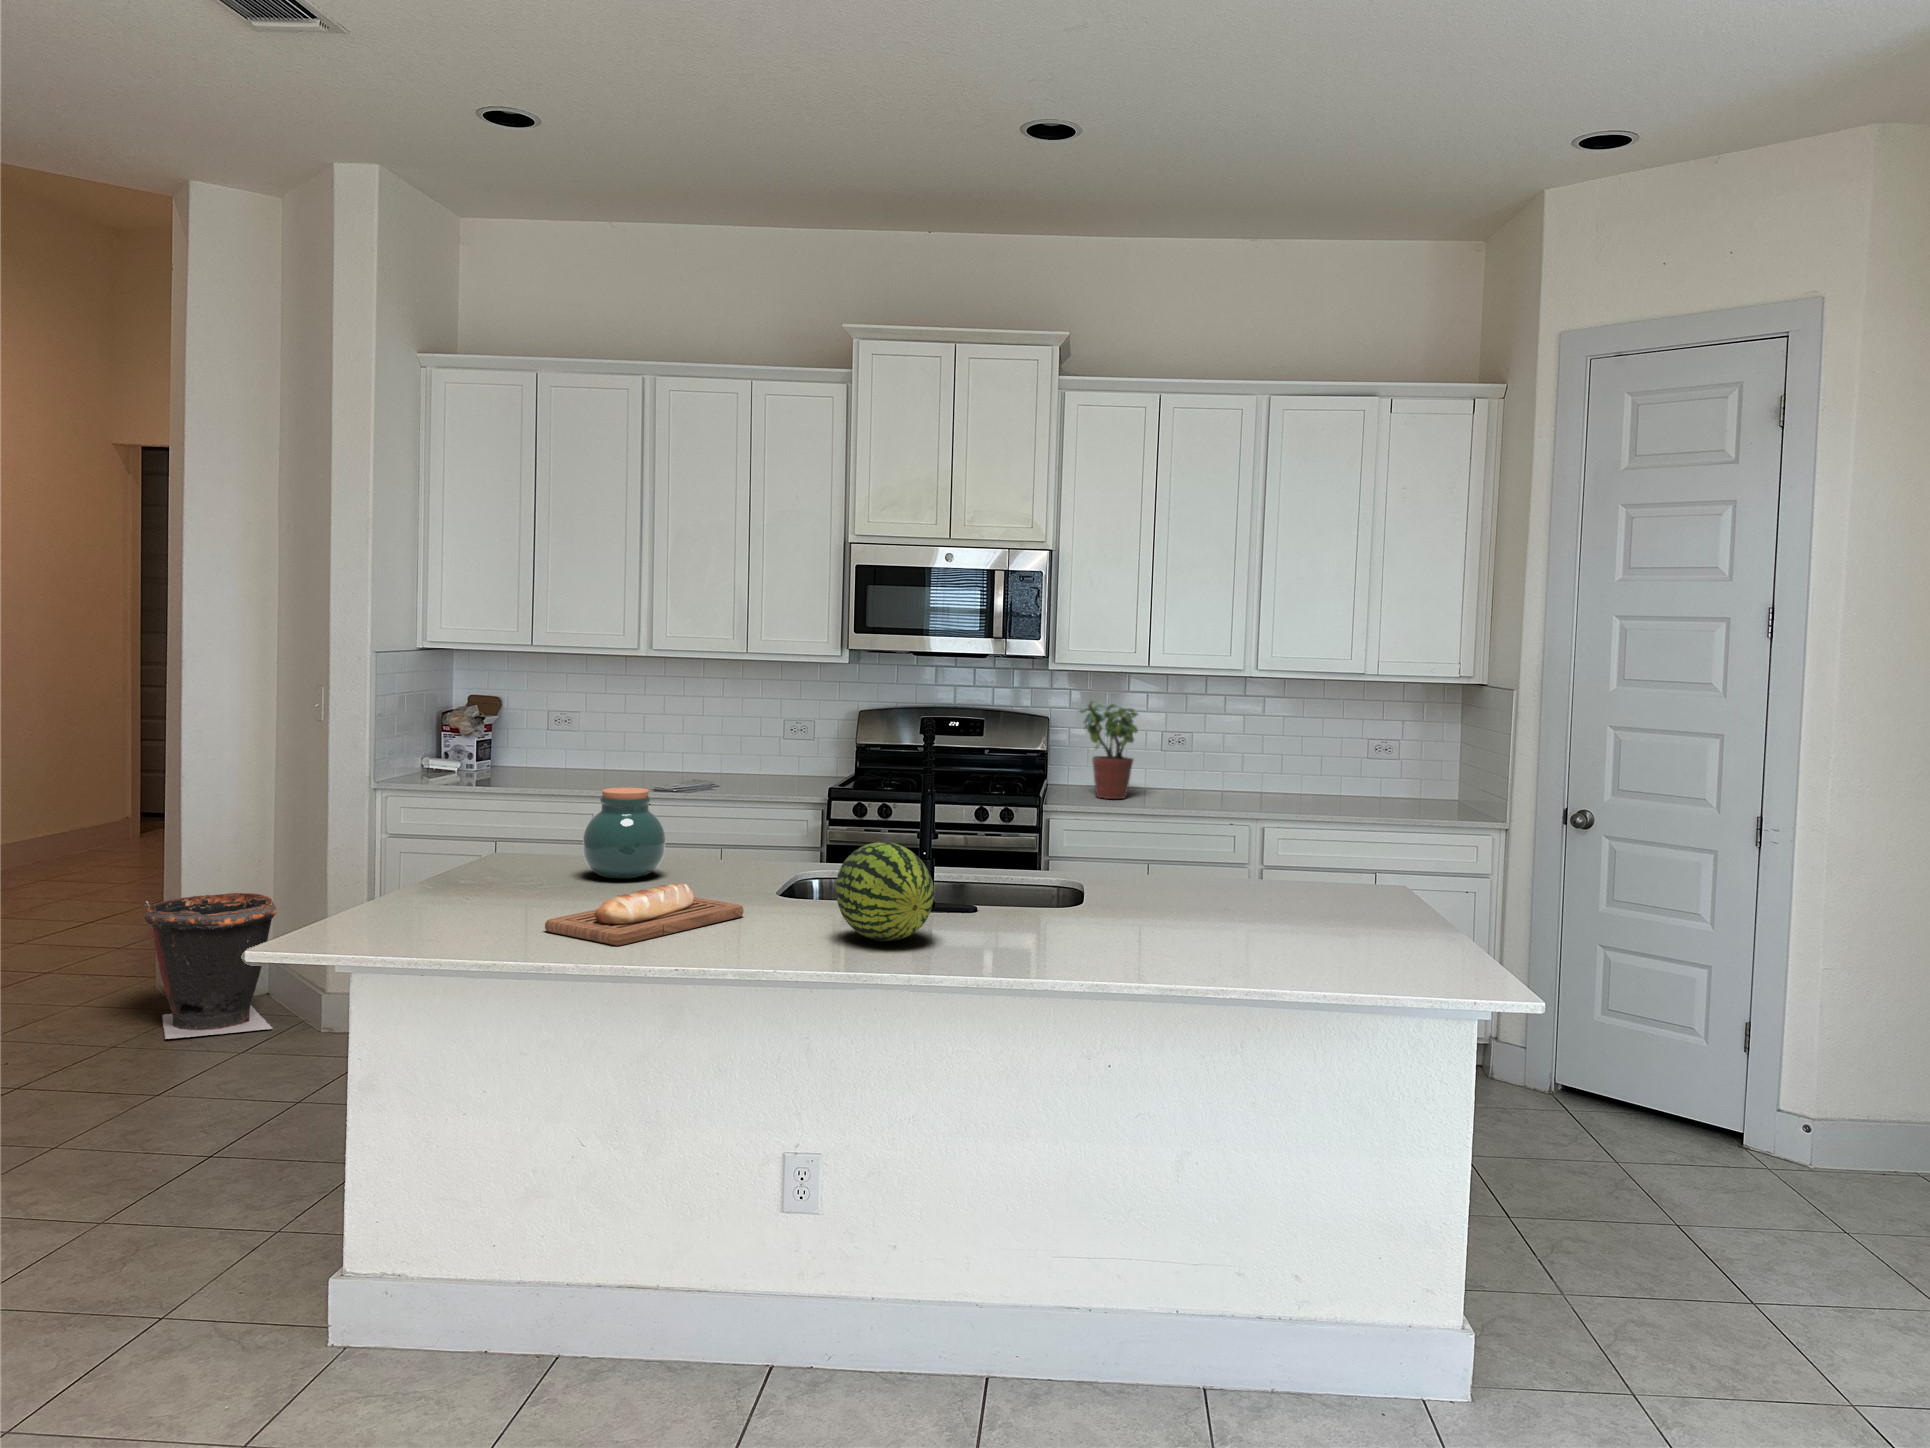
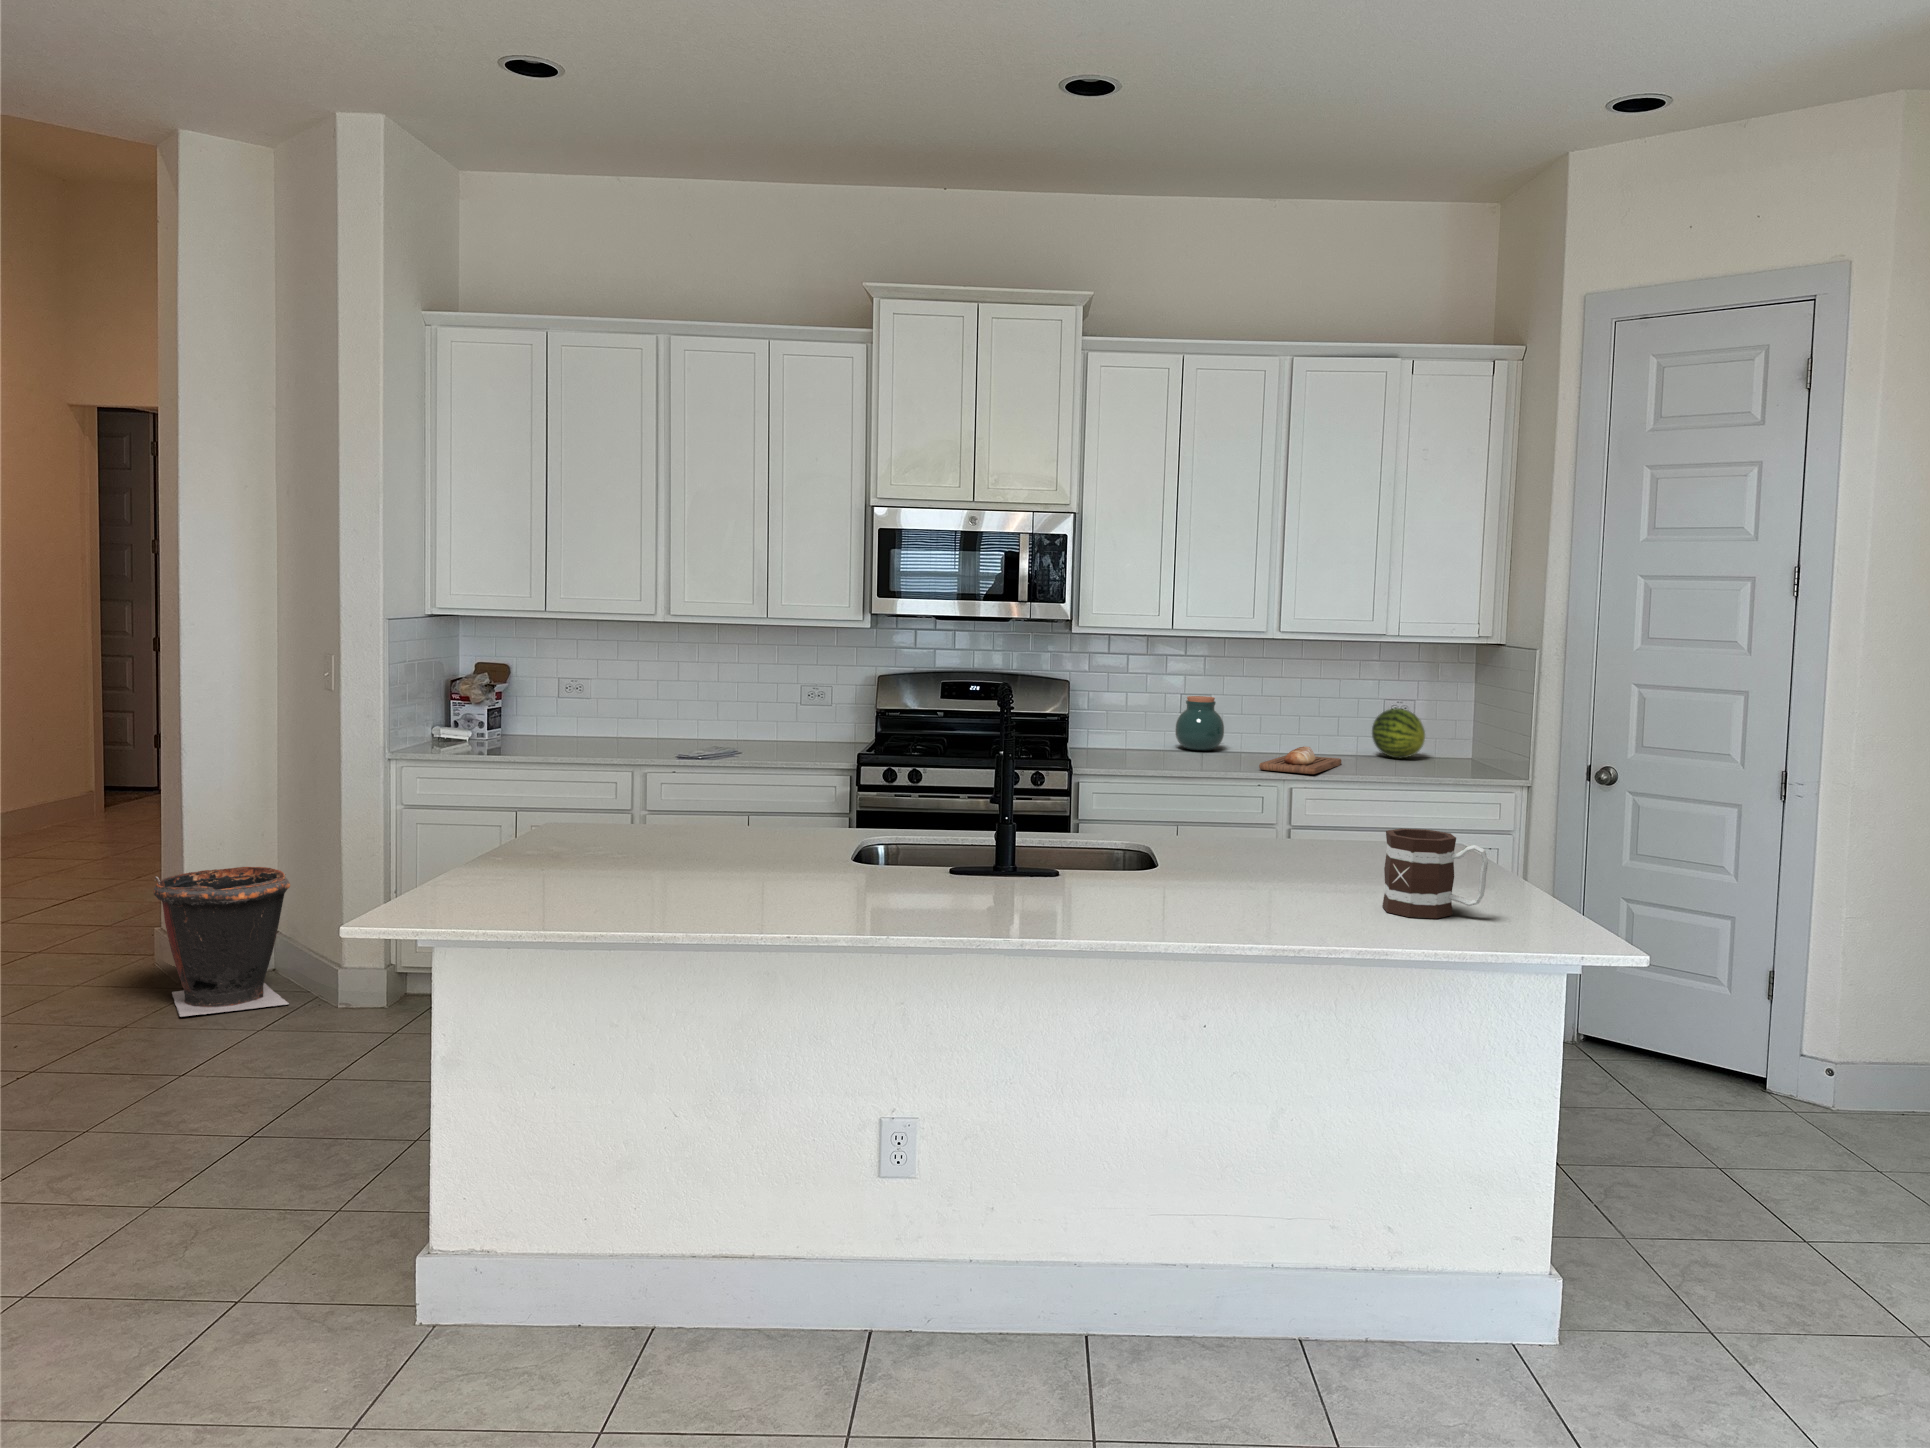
potted plant: present [1080,700,1138,799] -> none [1103,662,1162,761]
jar: present [583,787,665,879] -> present [1175,696,1224,751]
fruit: present [835,842,934,941] -> present [1372,708,1425,758]
mug: none [1287,870,1390,962] -> present [1382,828,1488,918]
bread loaf: present [545,884,743,945] -> present [1259,747,1341,774]

